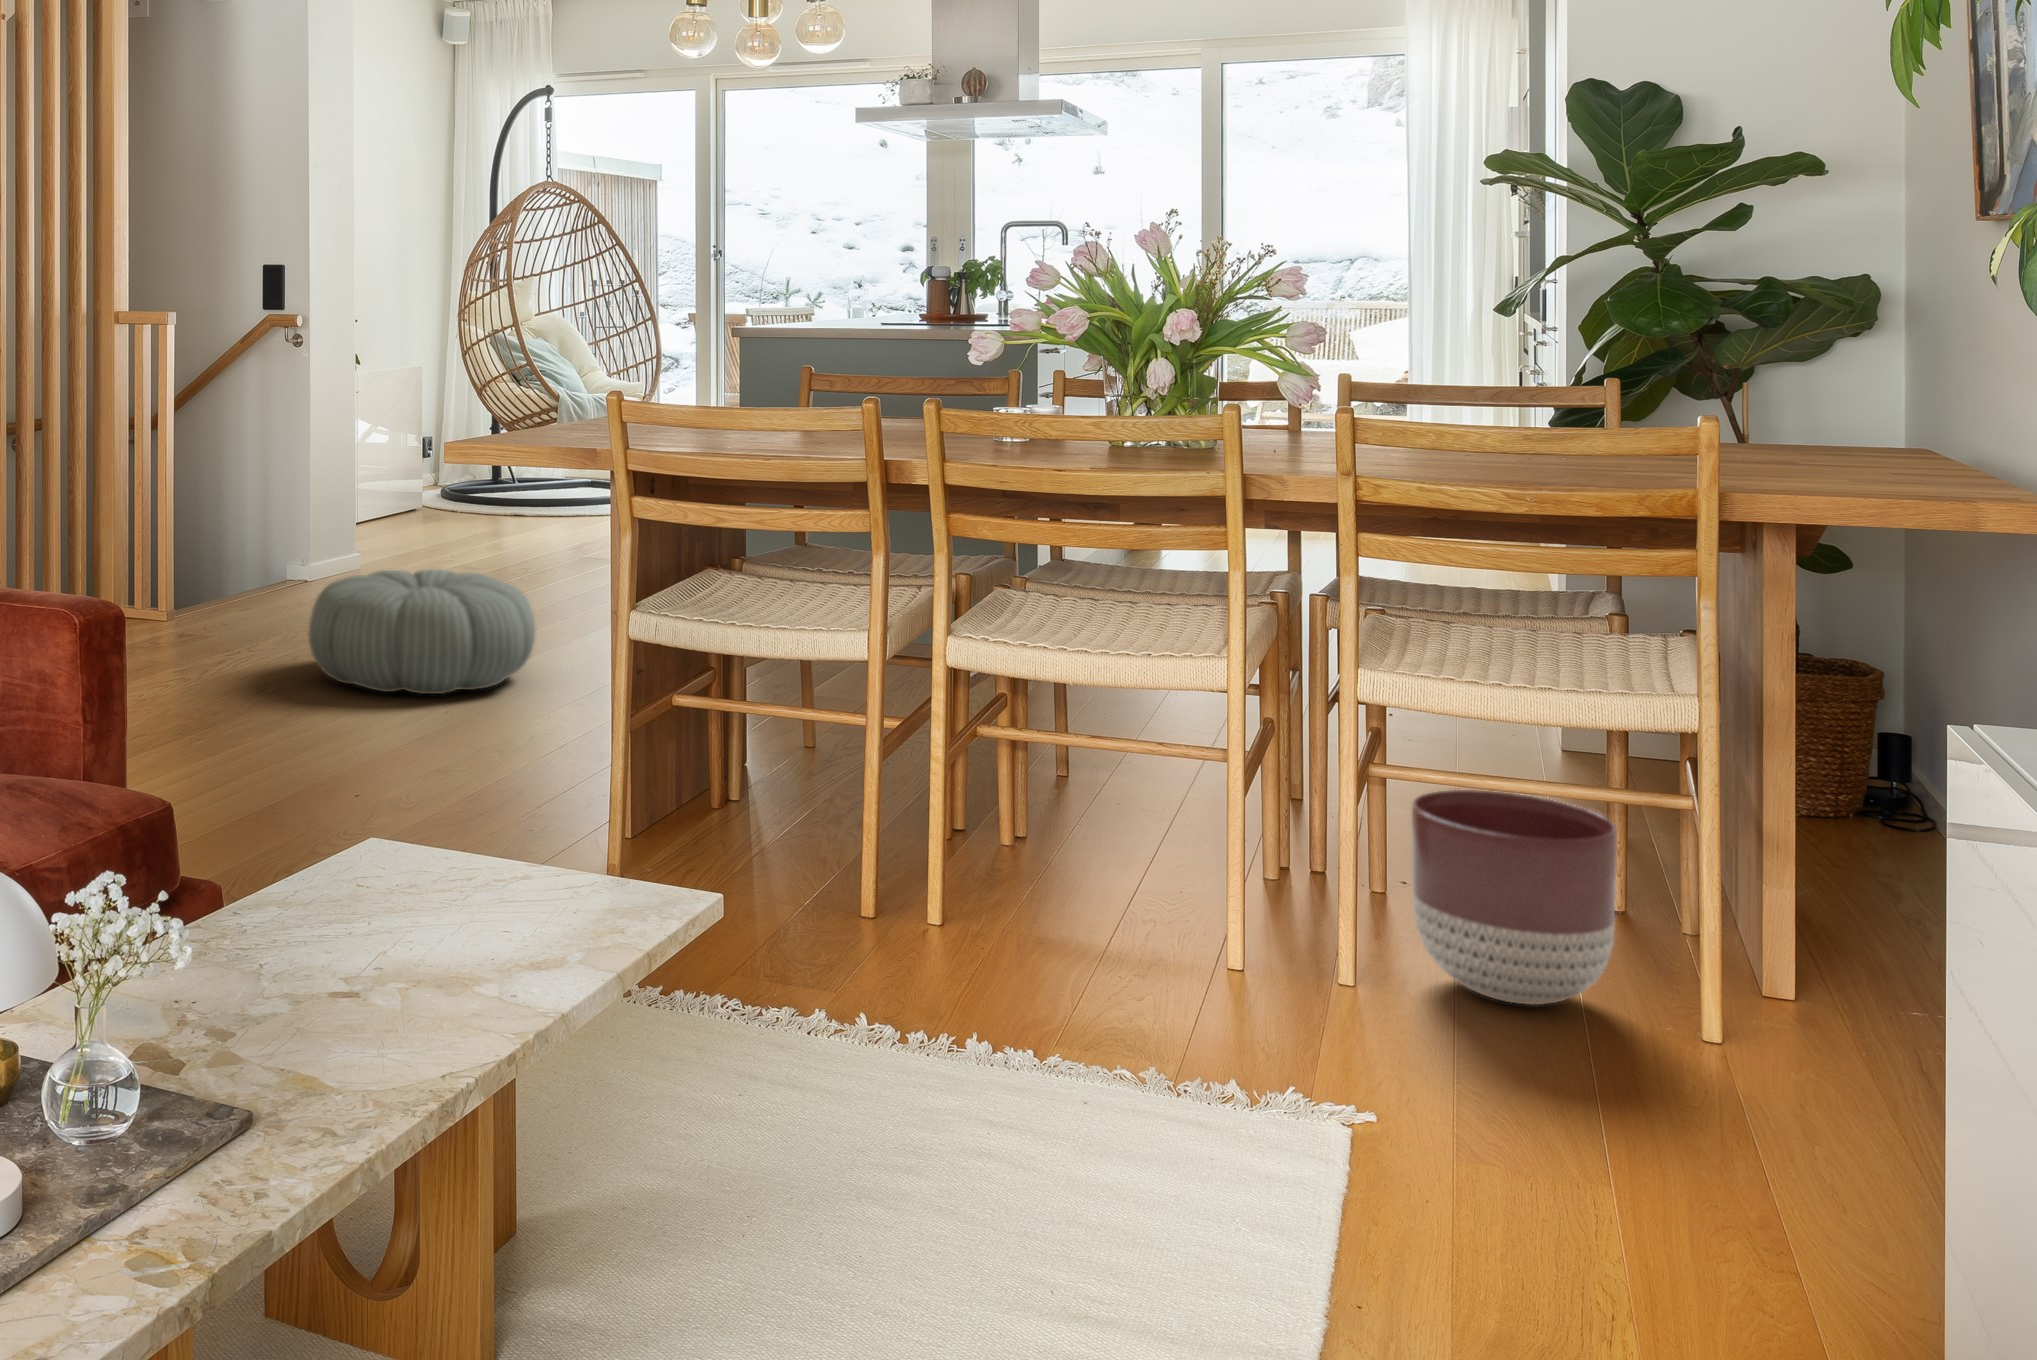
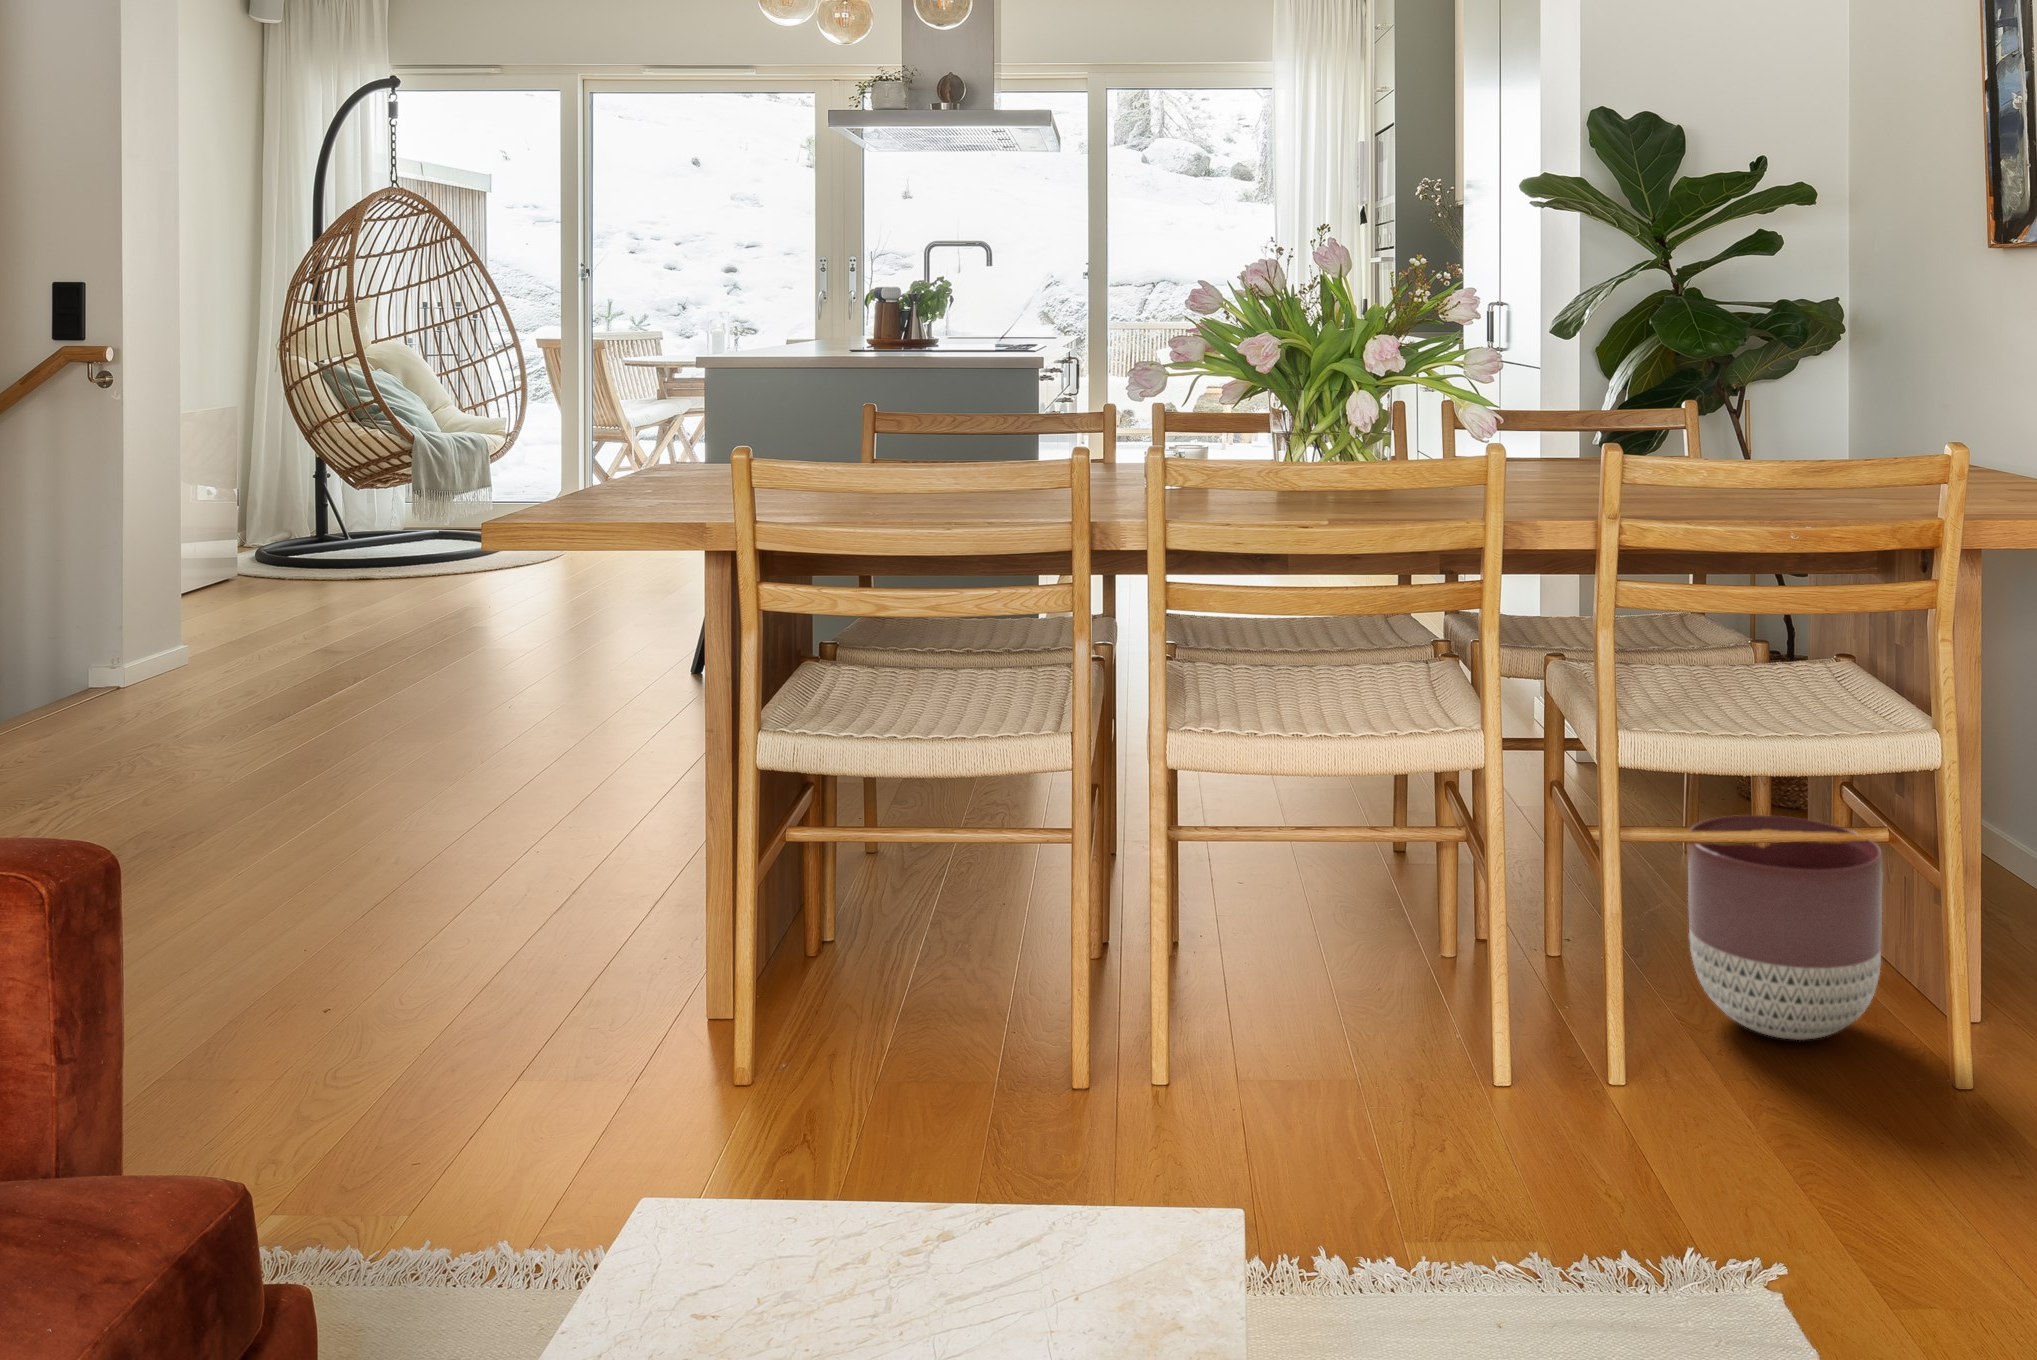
pouf: present [309,569,535,694] -> none [205,670,523,845]

